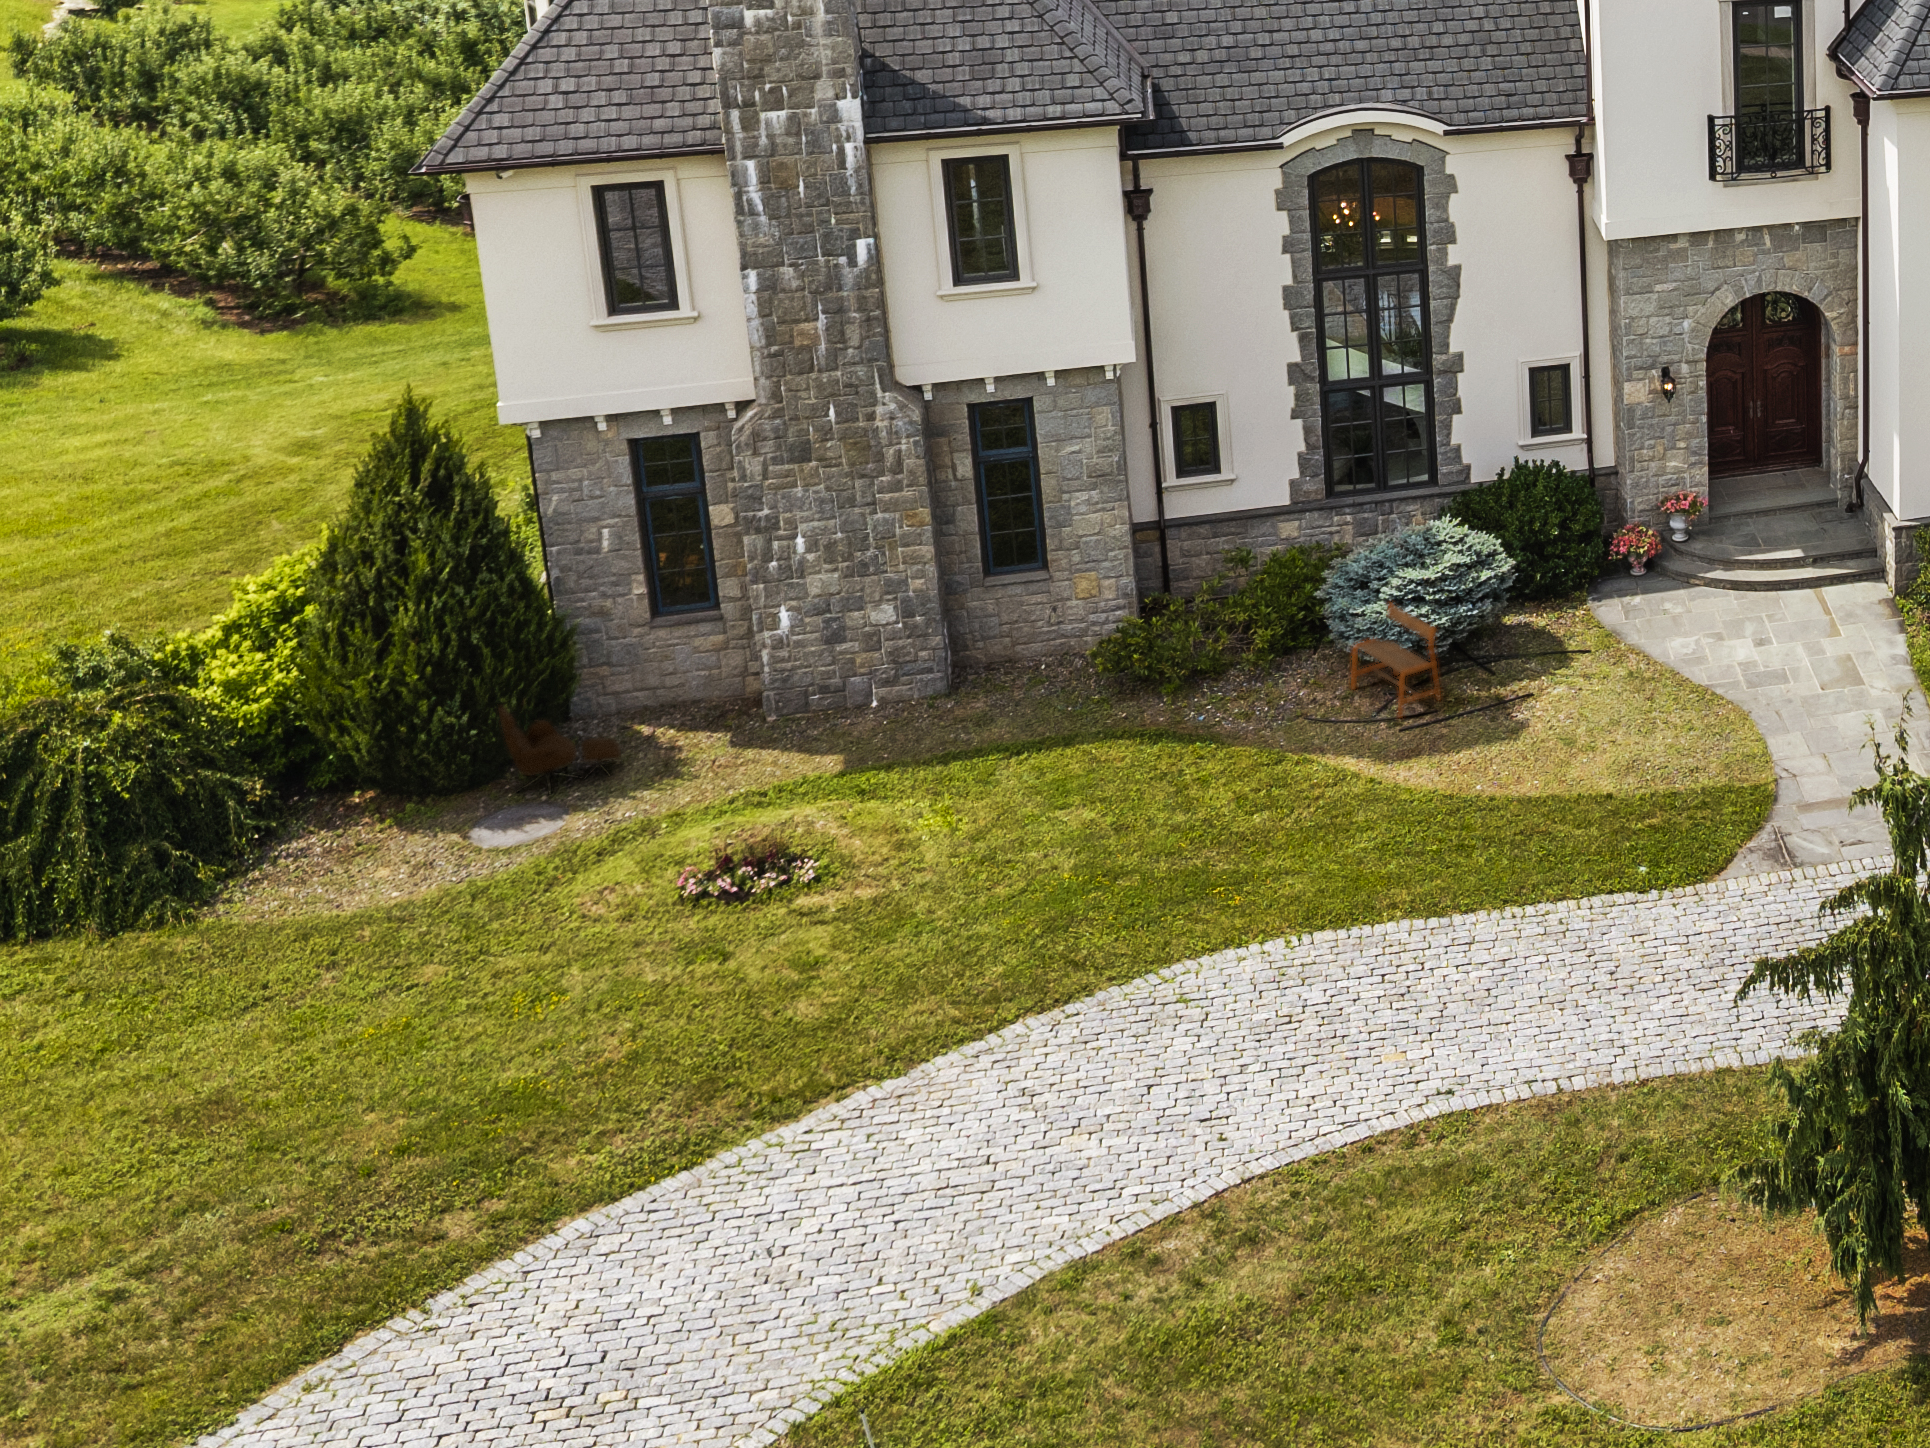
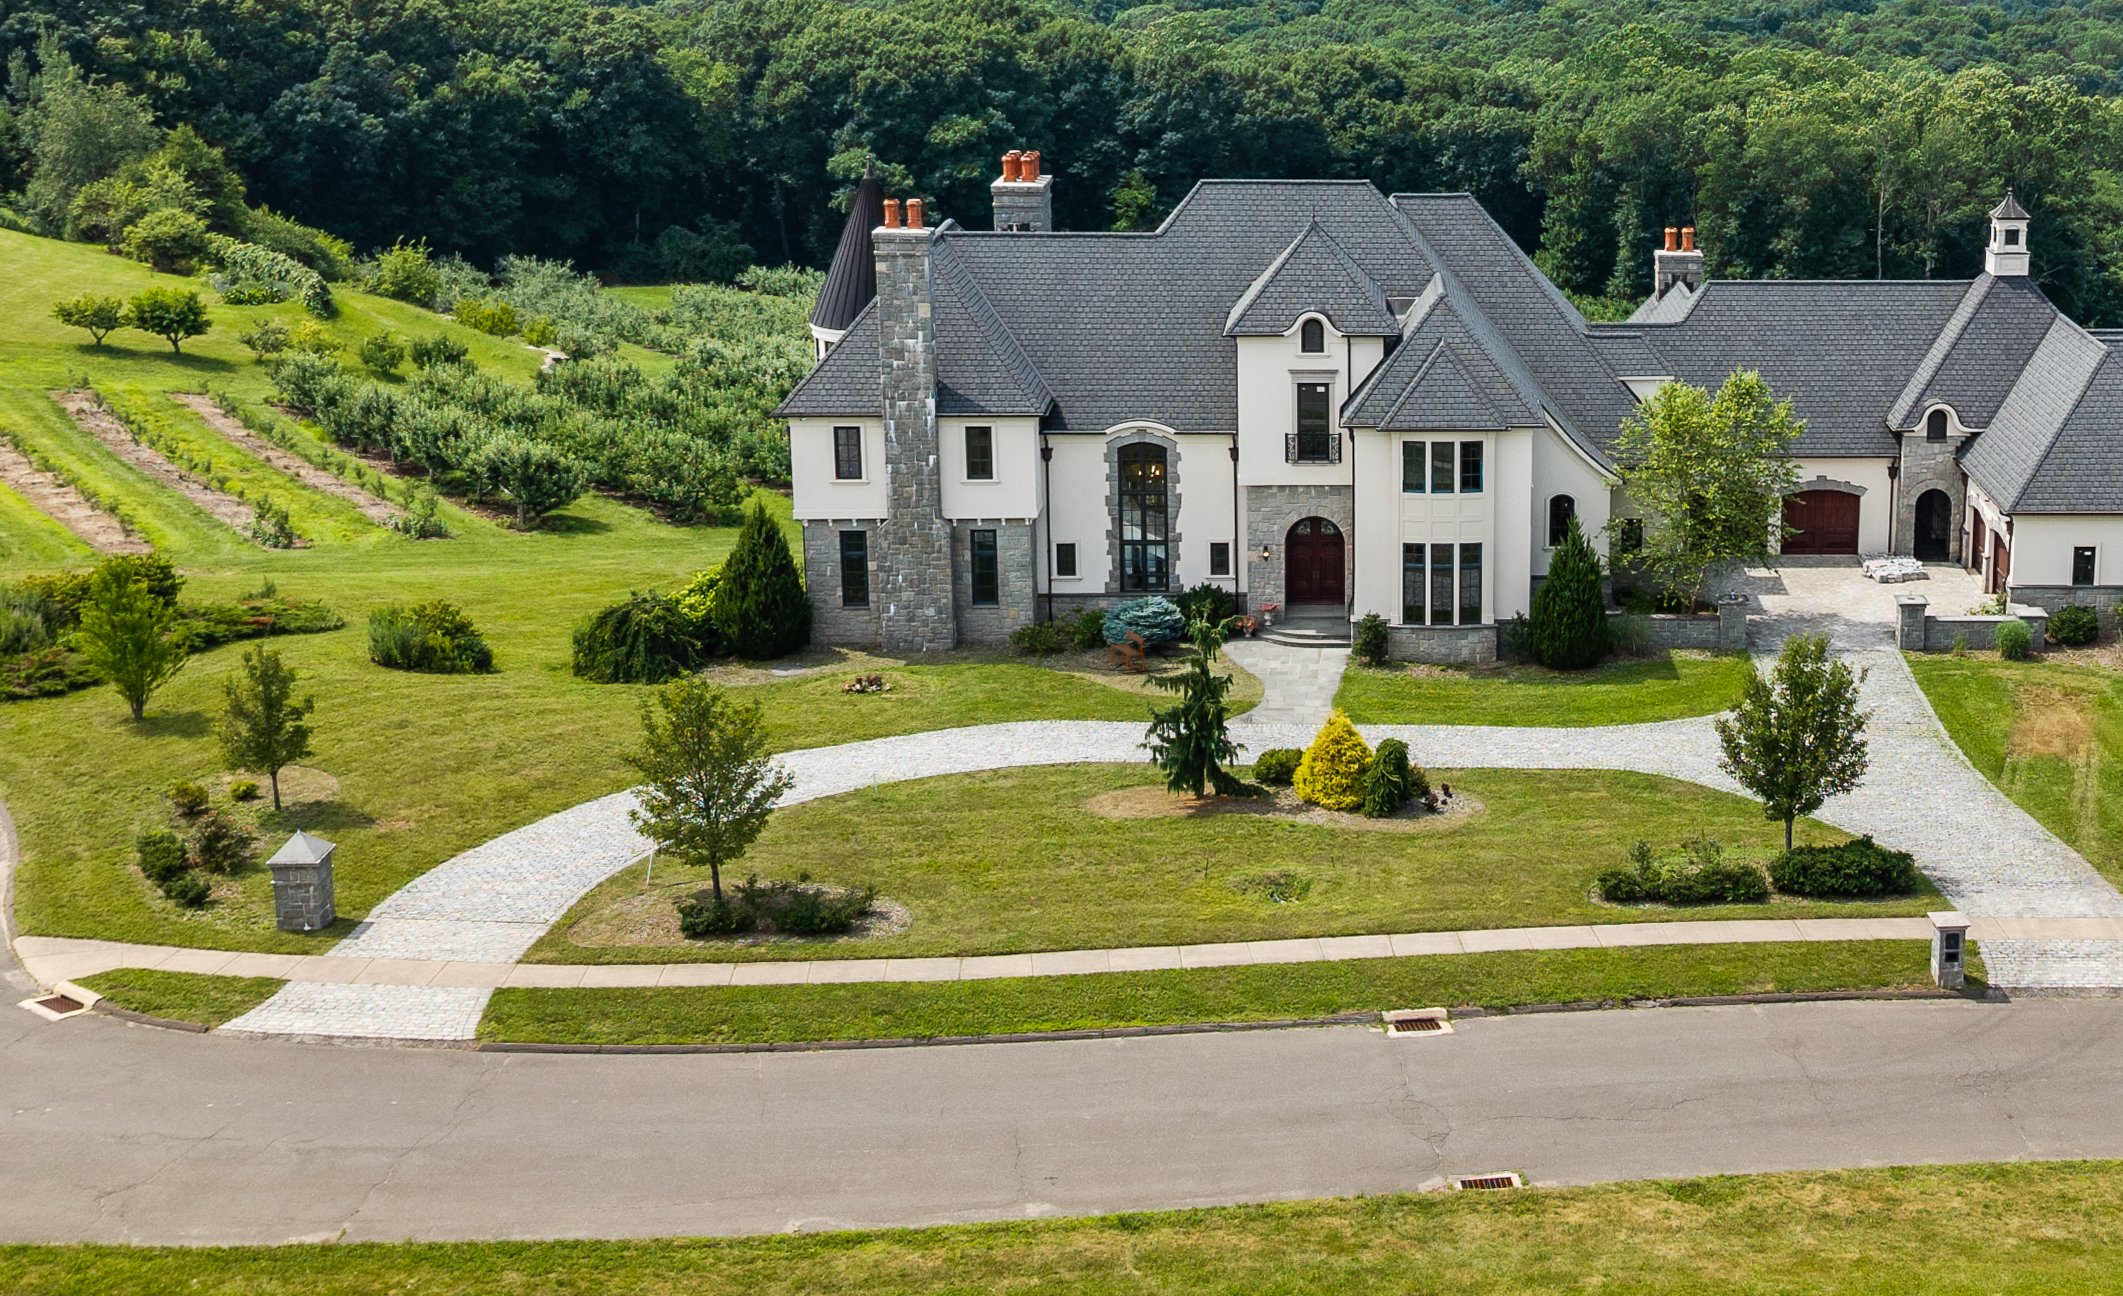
lounge chair: present [499,706,621,793] -> none [787,626,828,665]

